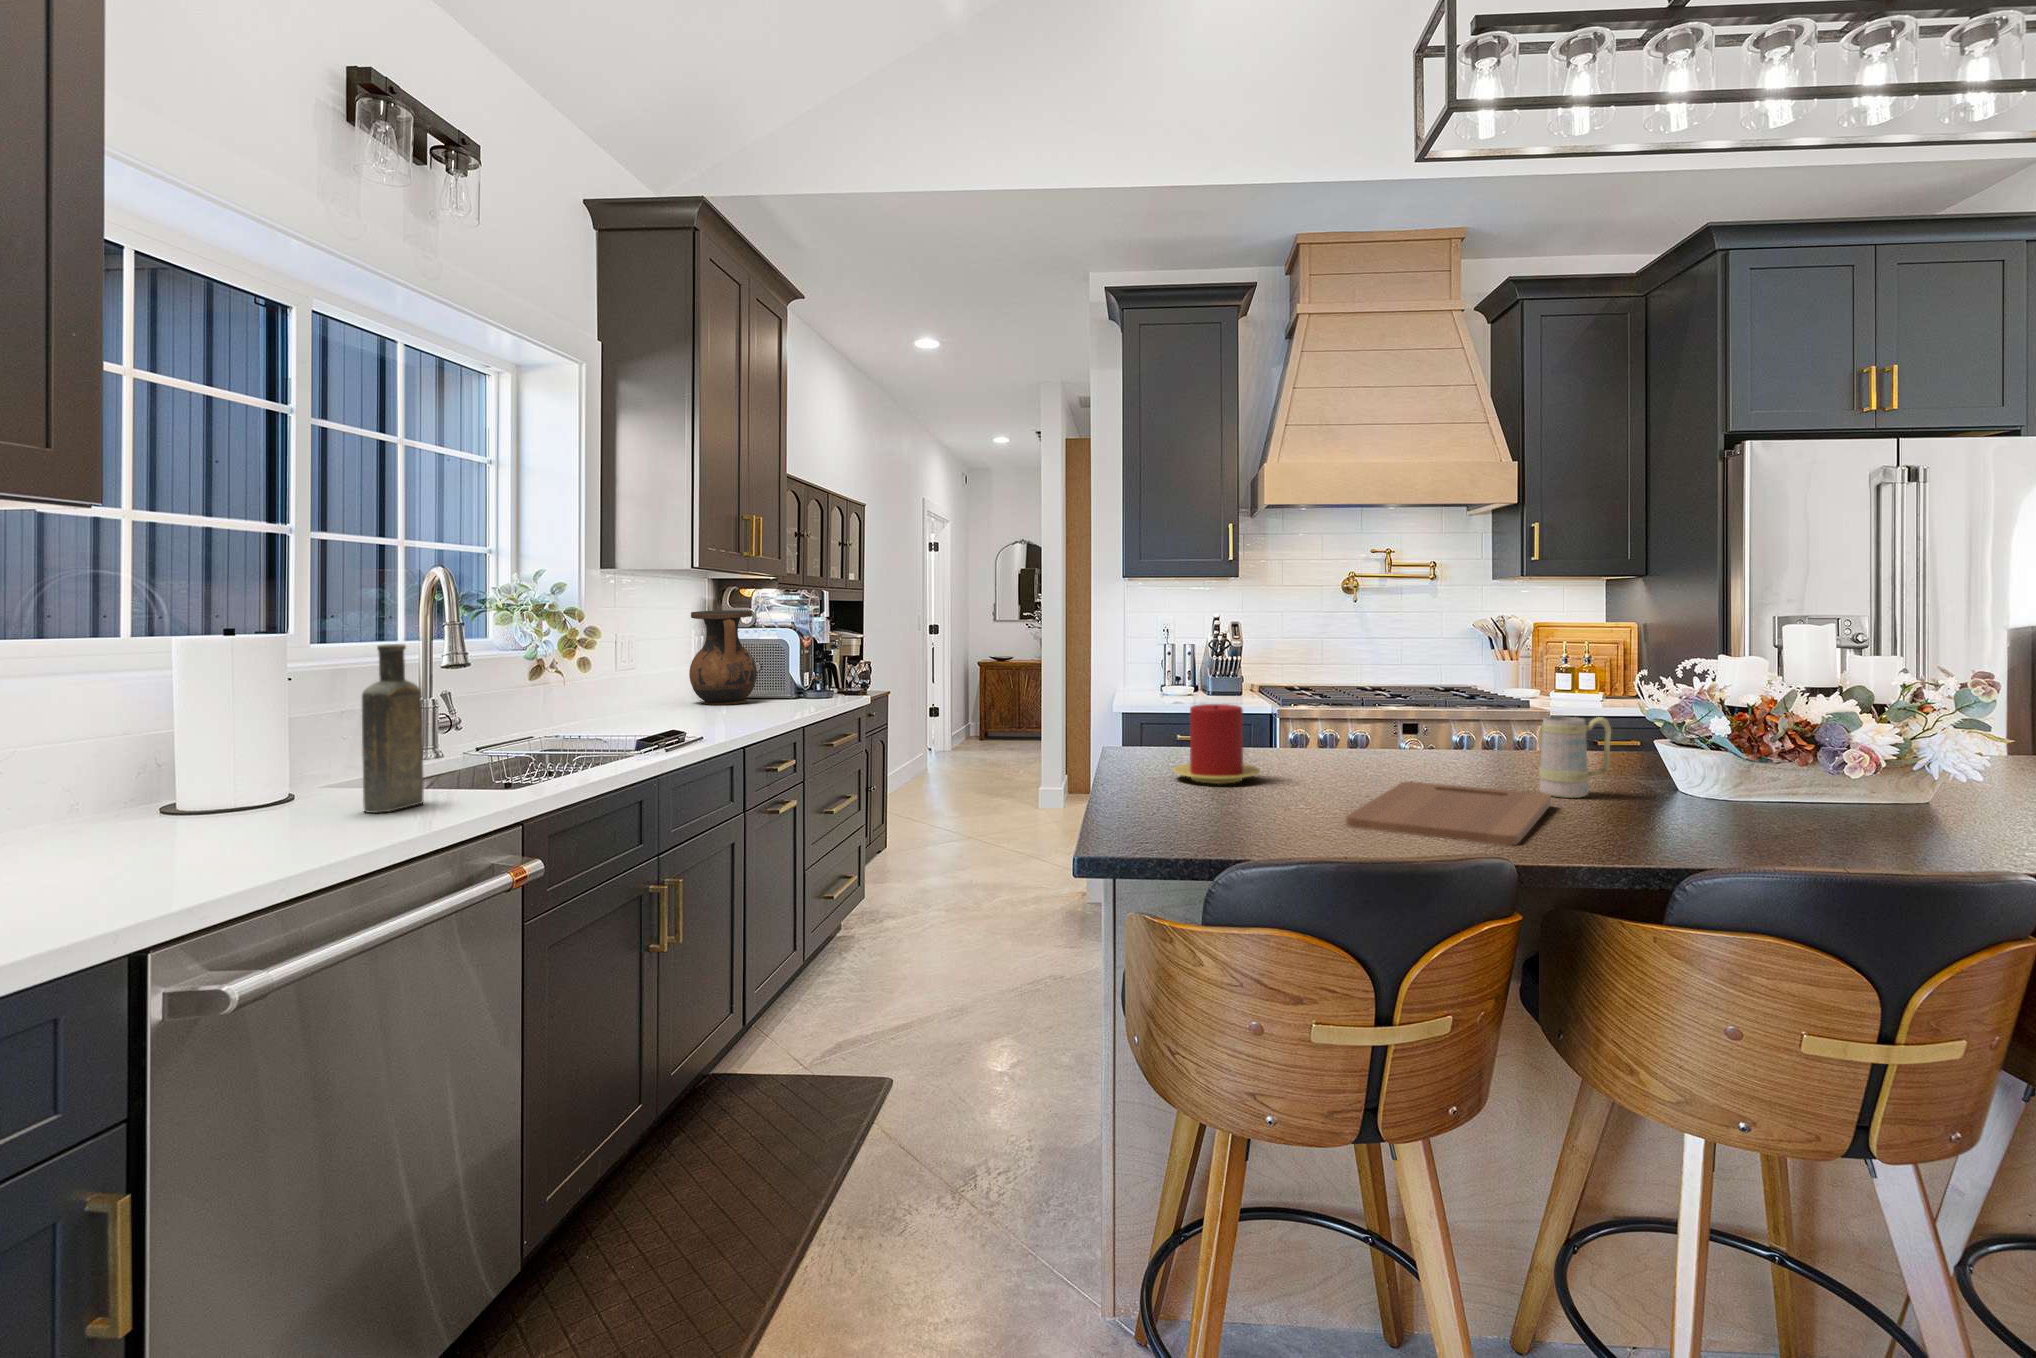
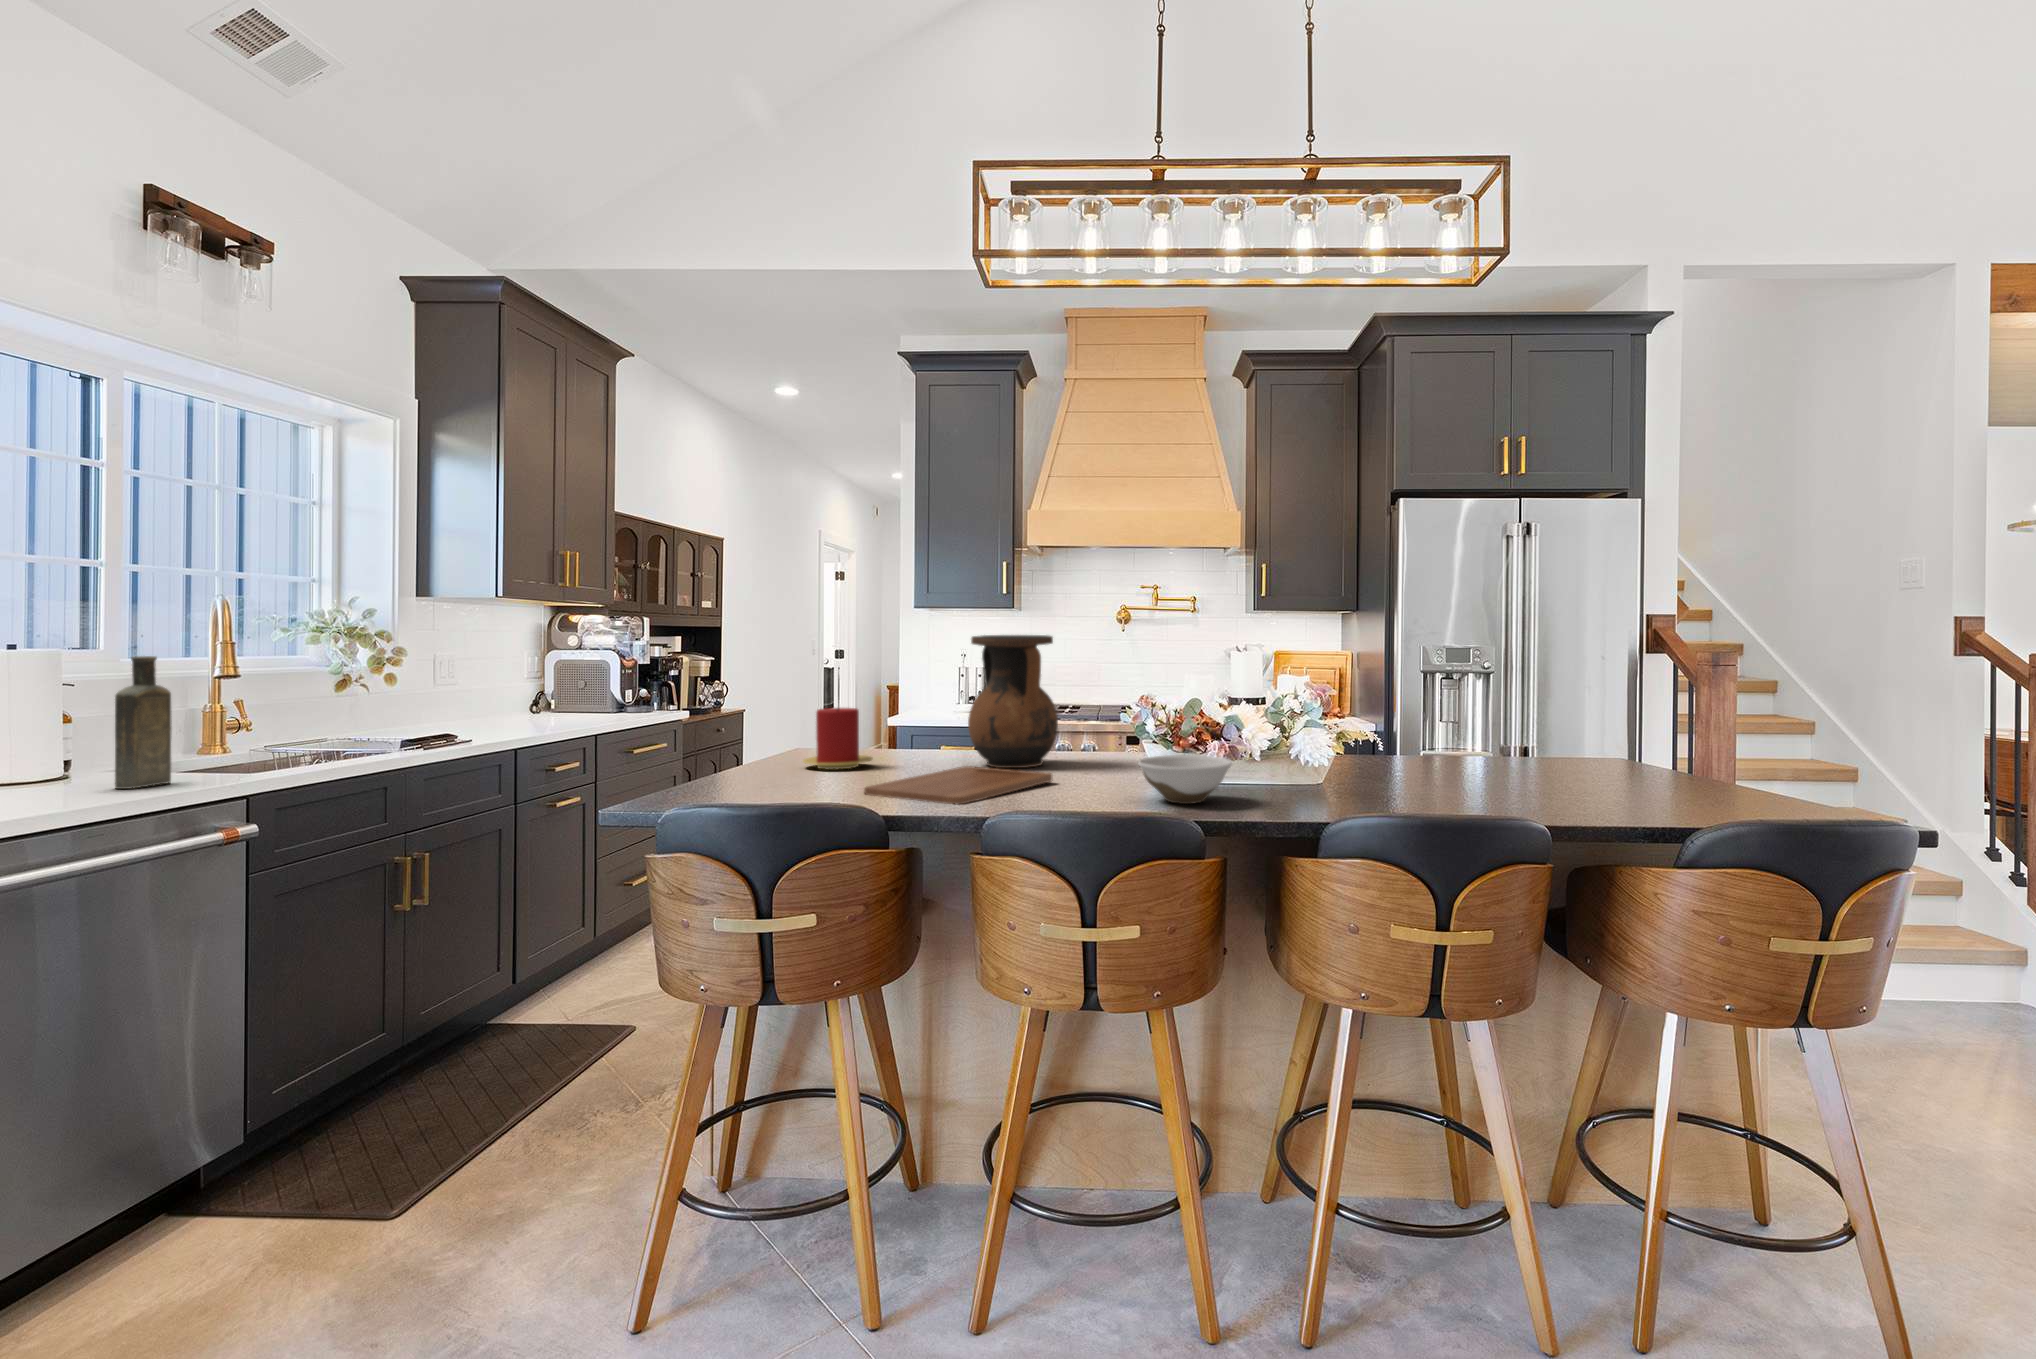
vase: present [689,610,757,705] -> present [968,635,1058,768]
mug: present [1539,717,1611,798] -> none [1070,716,1120,778]
bowl: none [1733,774,1890,845] -> present [1138,755,1232,804]

